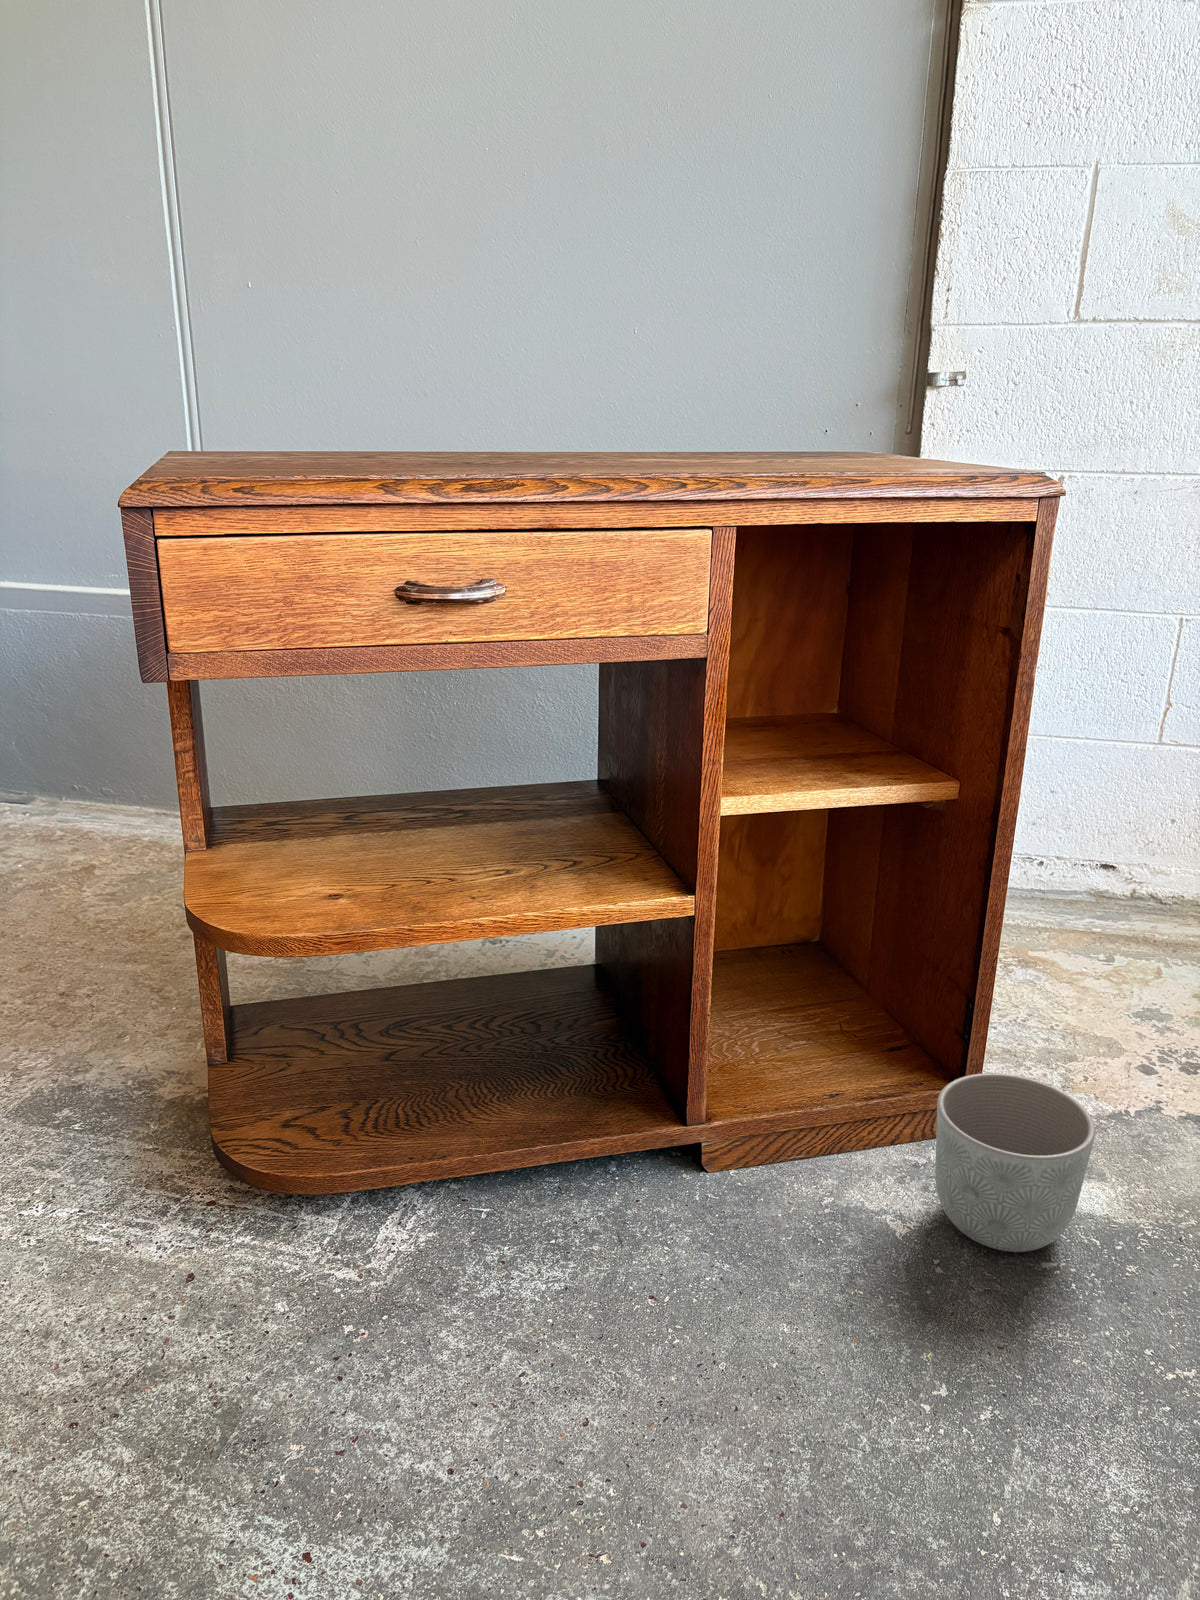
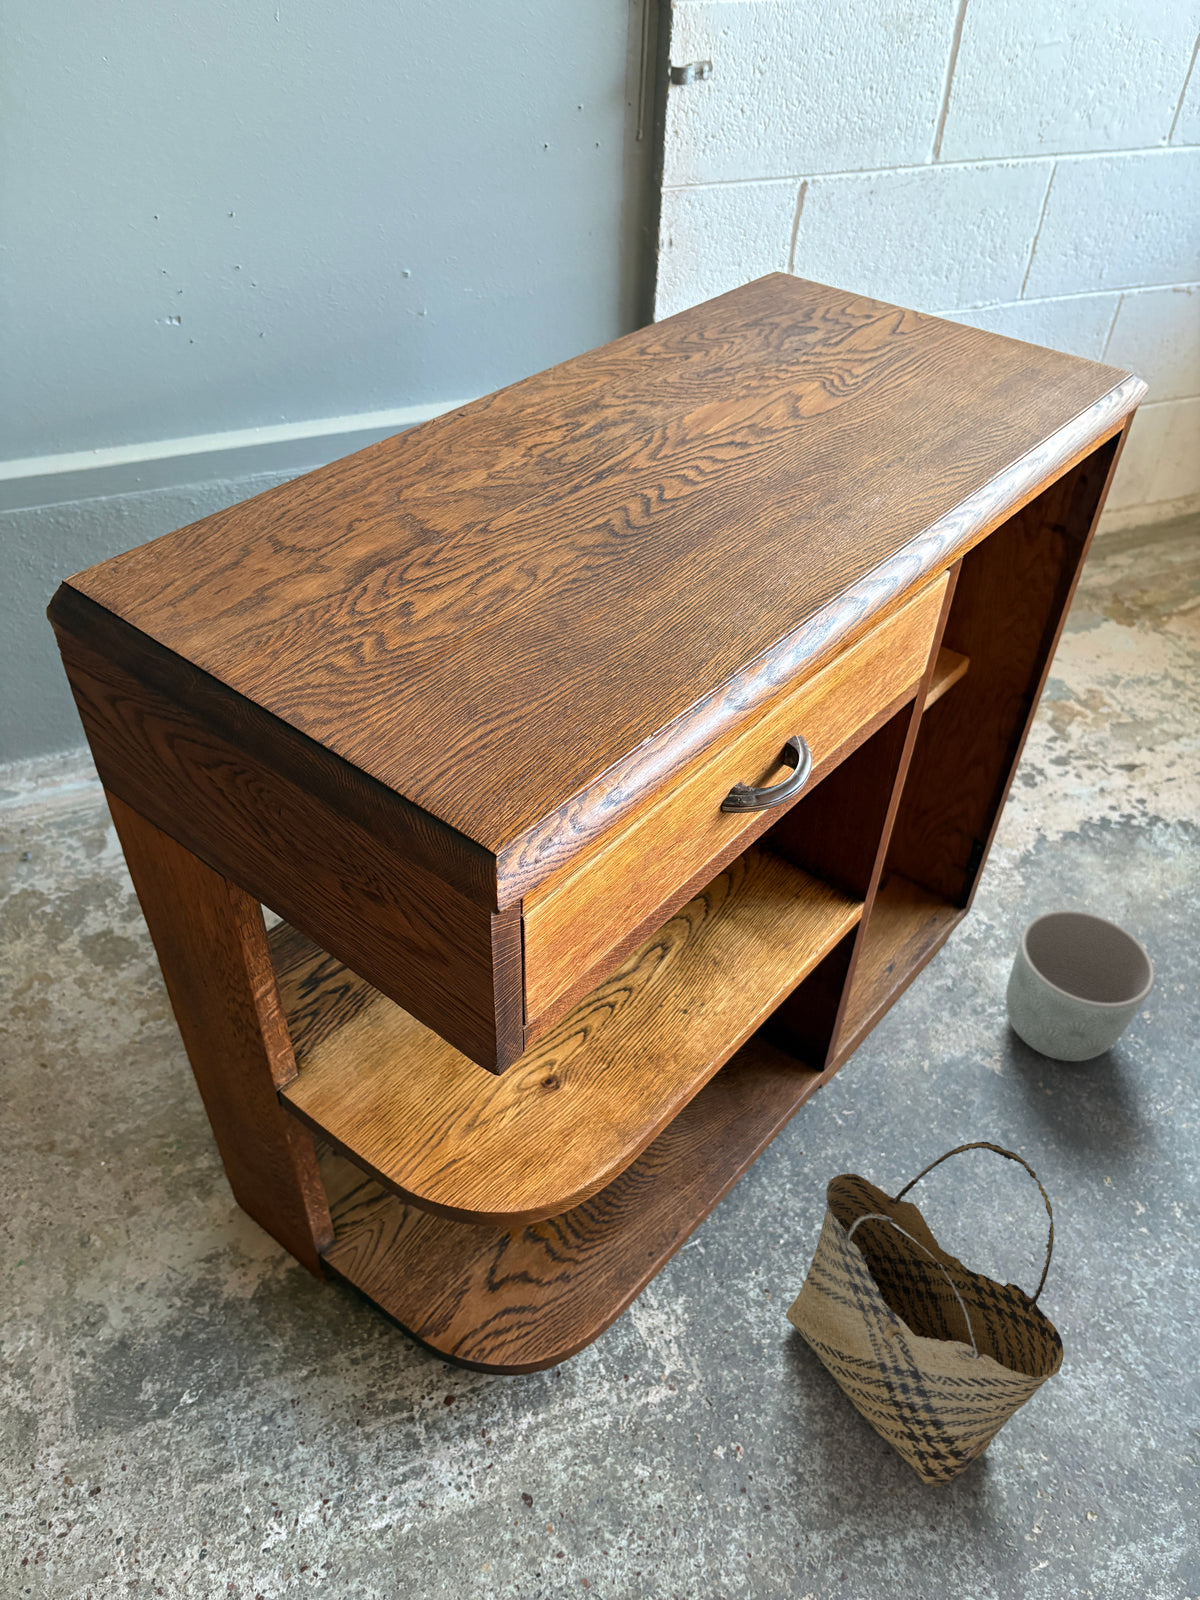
woven basket: none [452,1043,620,1448] -> present [786,1142,1064,1487]

